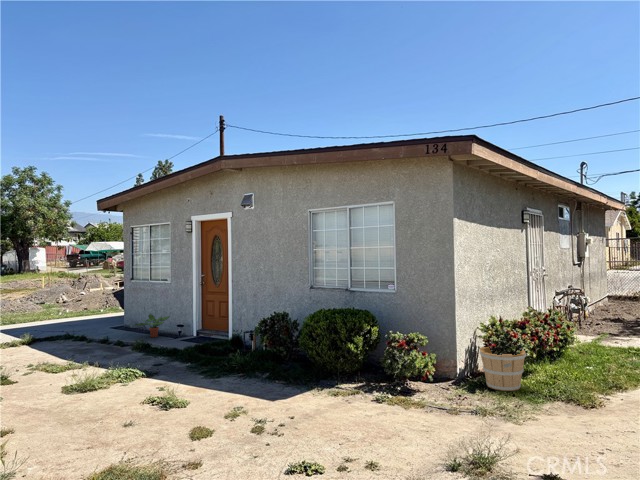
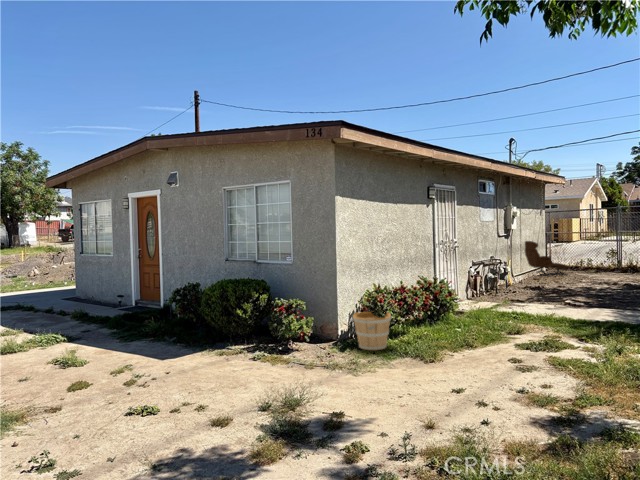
lounge chair: none [588,269,637,306] -> present [525,241,568,274]
potted plant: present [136,314,169,337] -> none [79,285,113,307]

